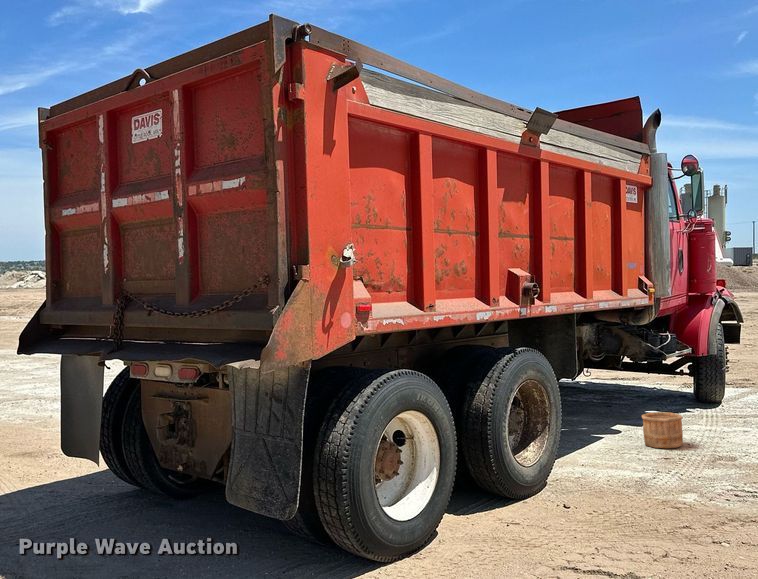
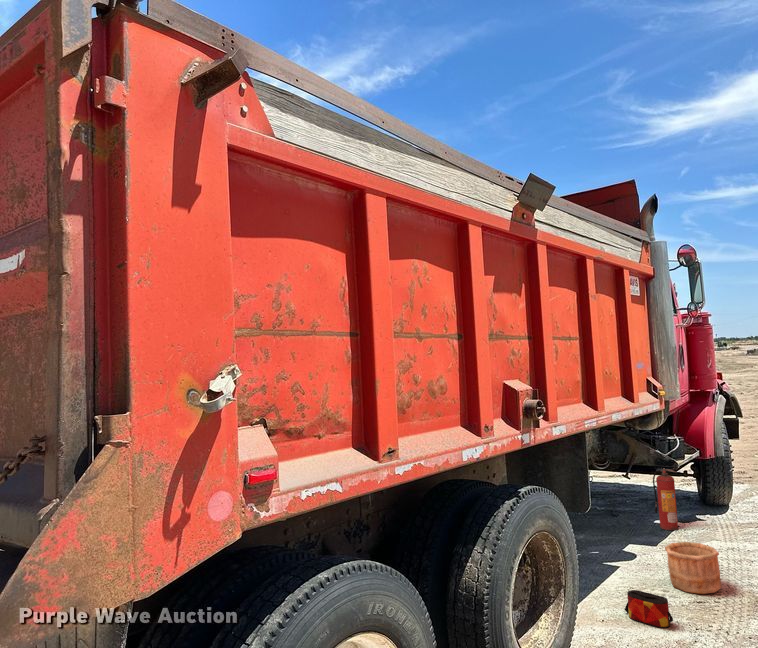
fire extinguisher: none [647,360,668,416] -> present [653,468,678,530]
bag: none [601,440,636,464] -> present [625,590,673,628]

